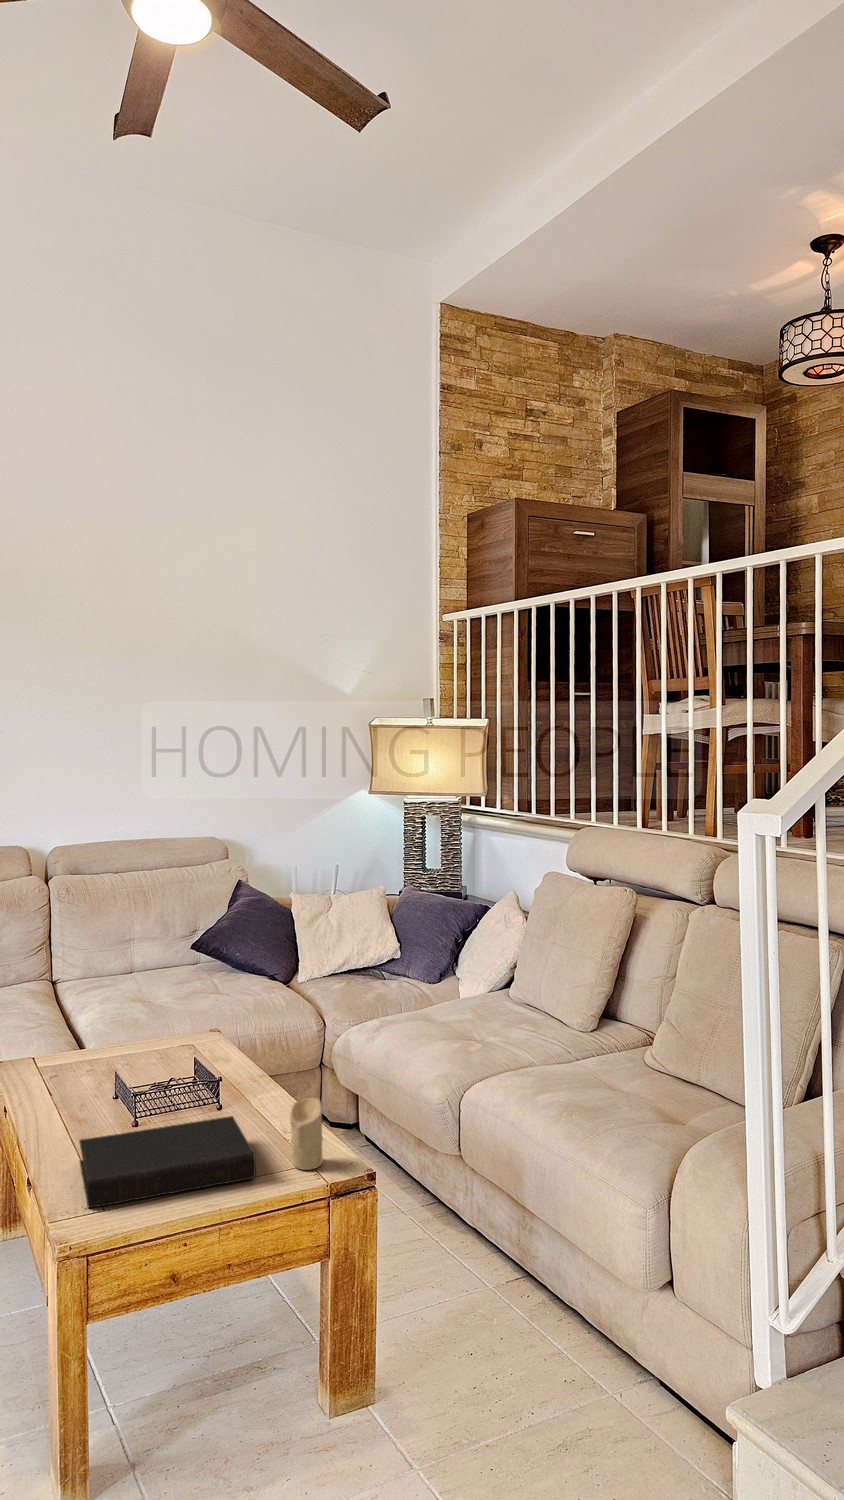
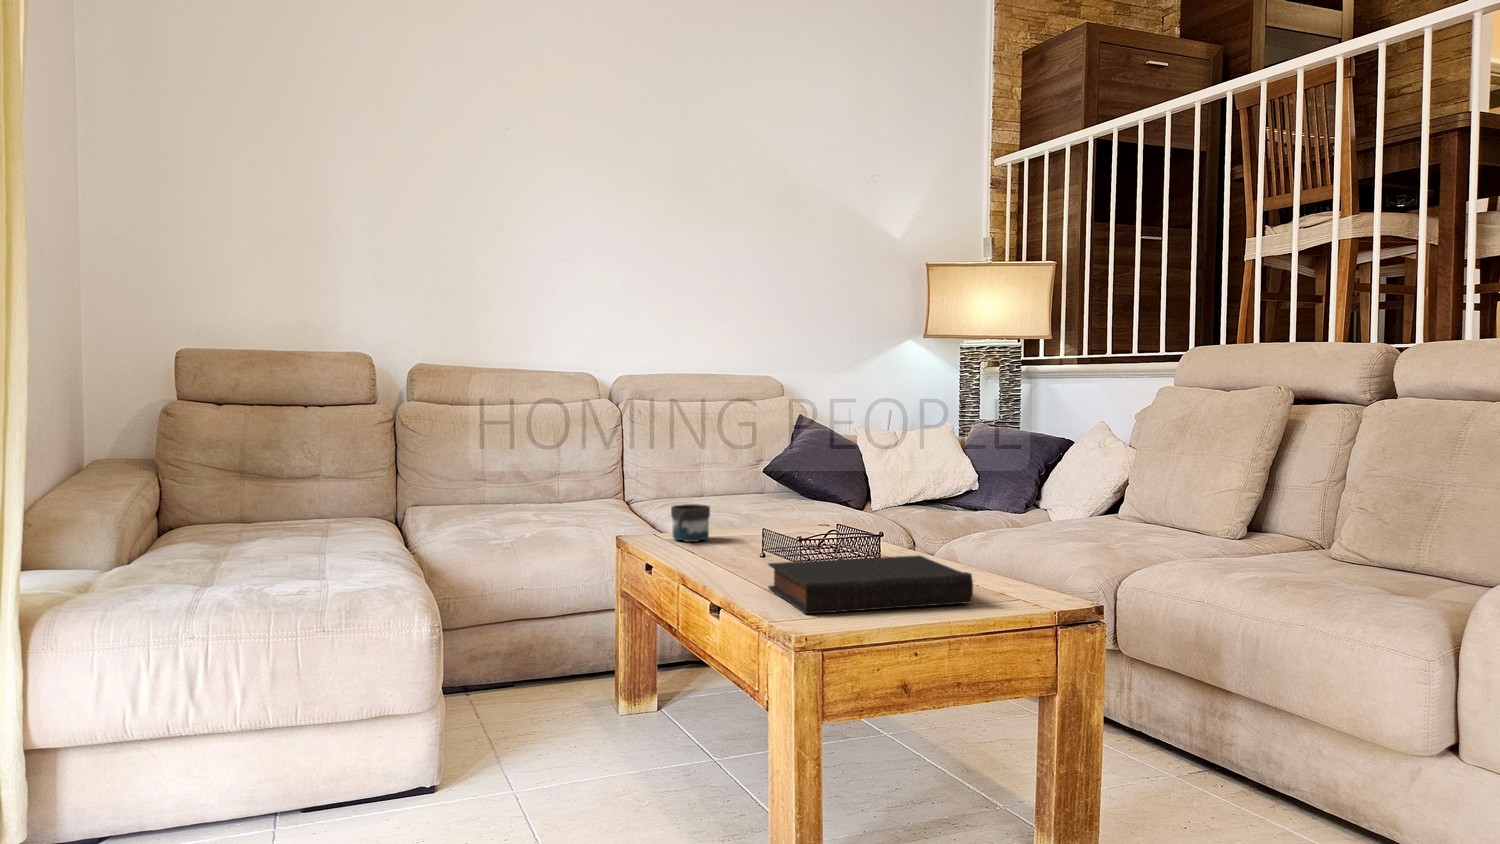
mug: none [37,1037,77,1078] -> present [671,504,710,542]
candle: present [290,1097,323,1170] -> none [1002,527,1039,601]

